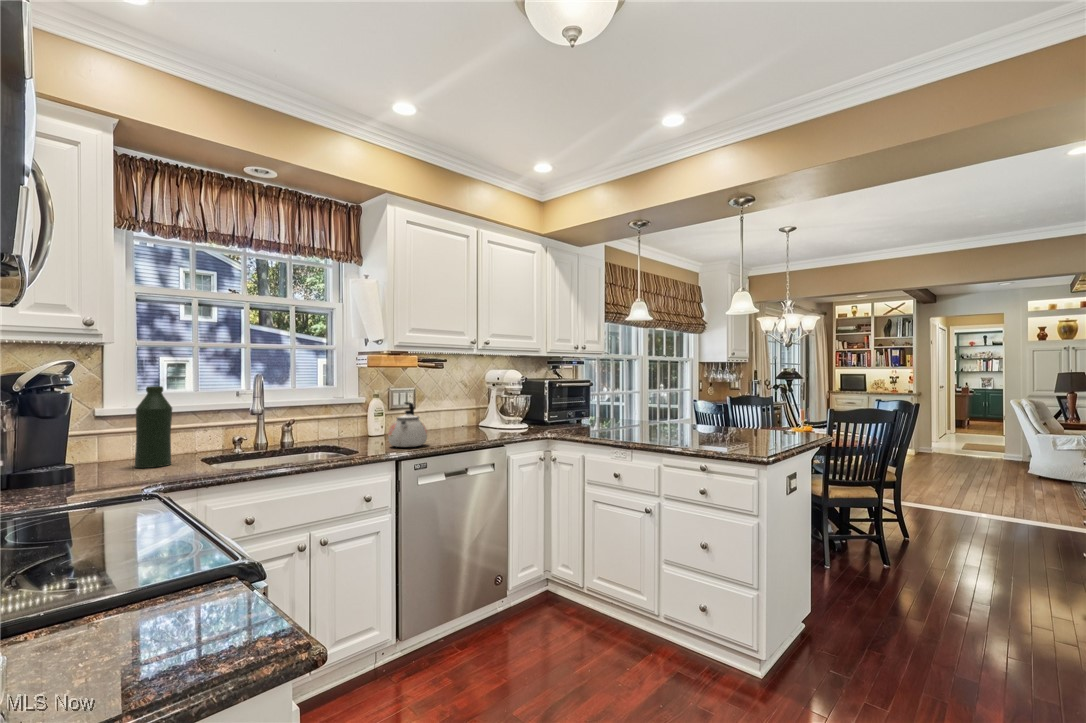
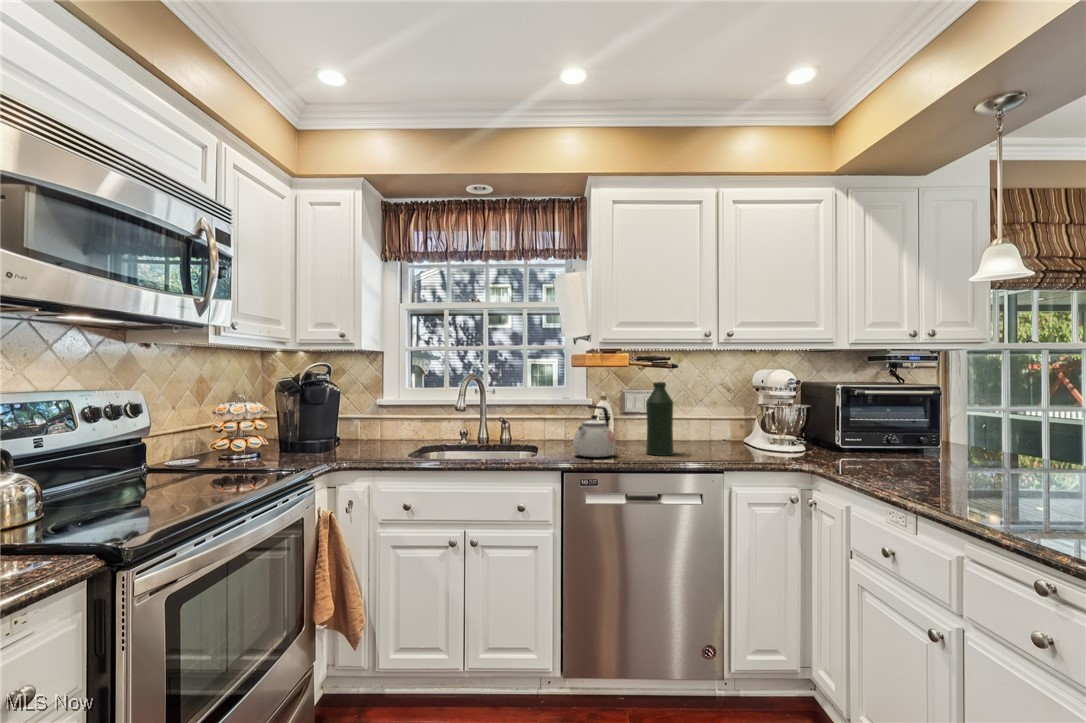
bottle: present [135,386,172,468] -> present [646,382,674,456]

